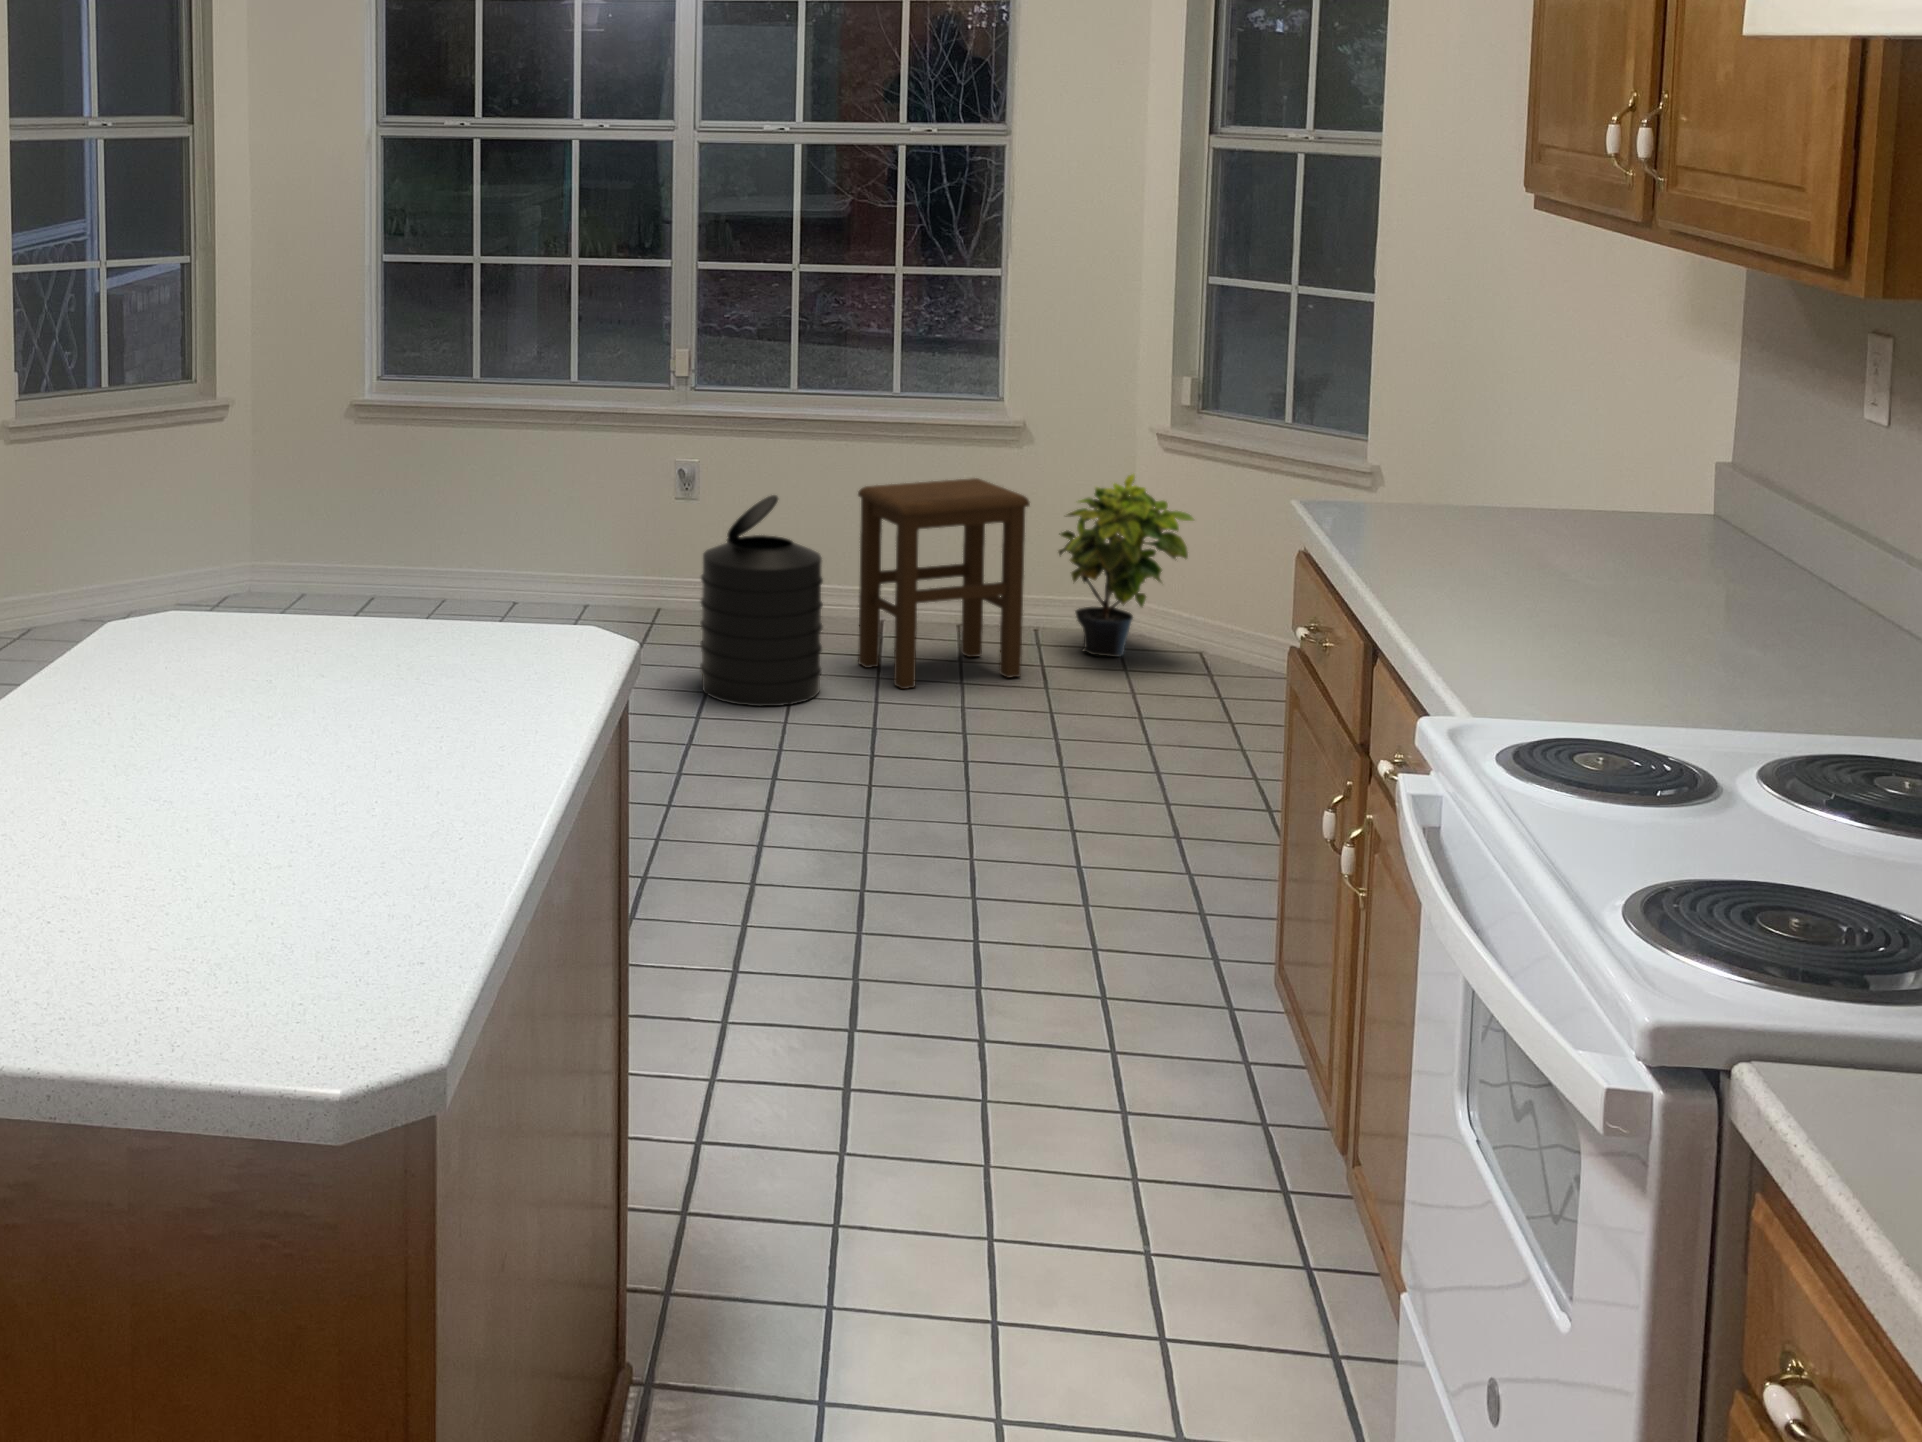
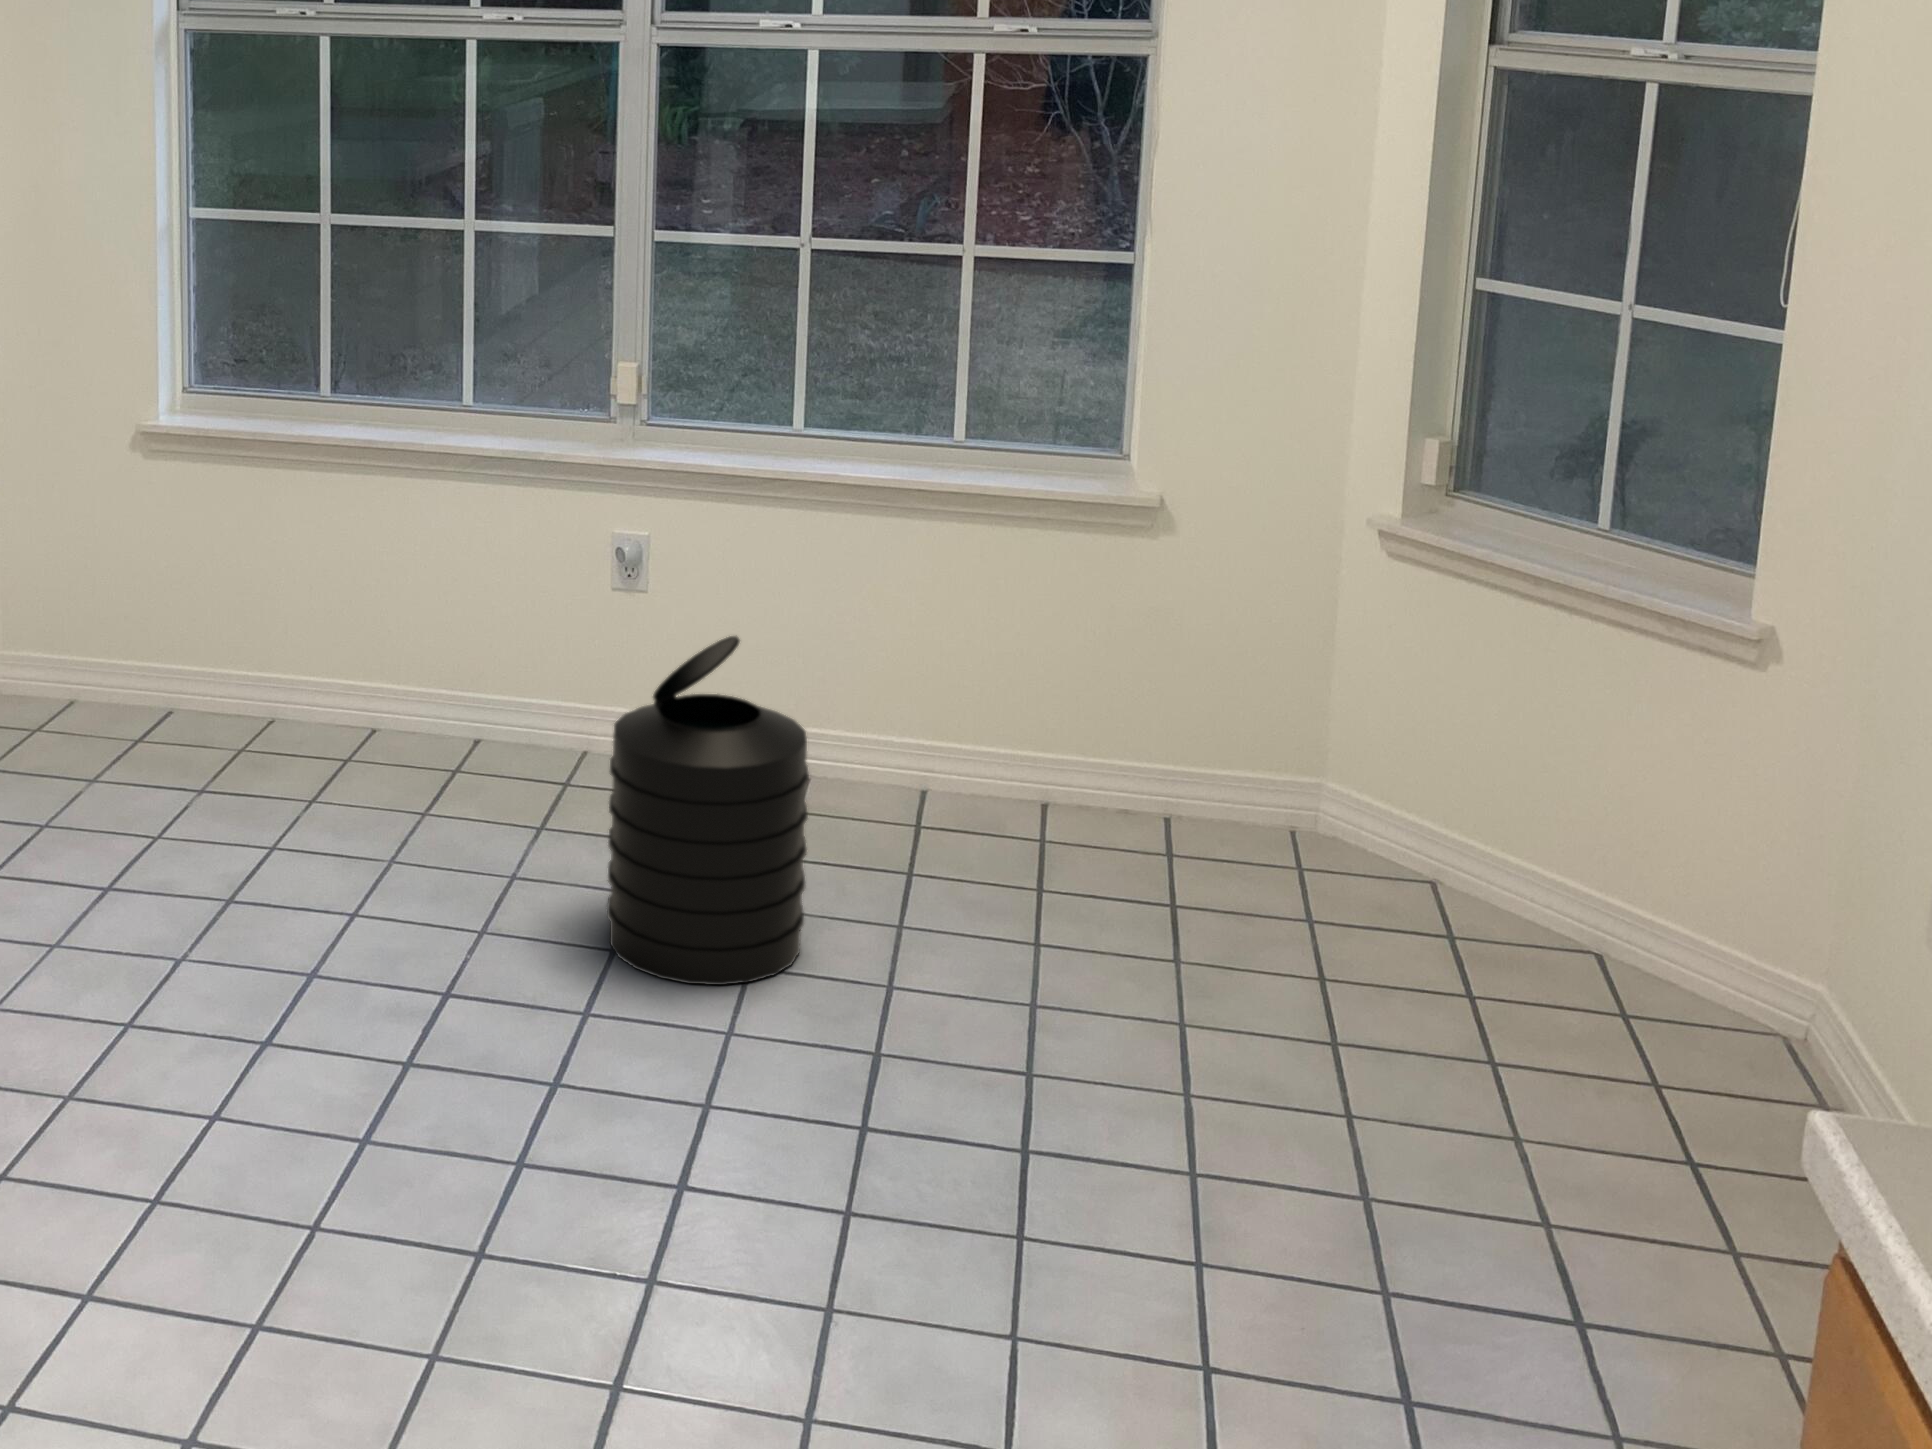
potted plant: present [1059,474,1194,657] -> none [1208,600,1441,892]
stool: present [858,478,1030,689] -> none [873,600,1162,953]

